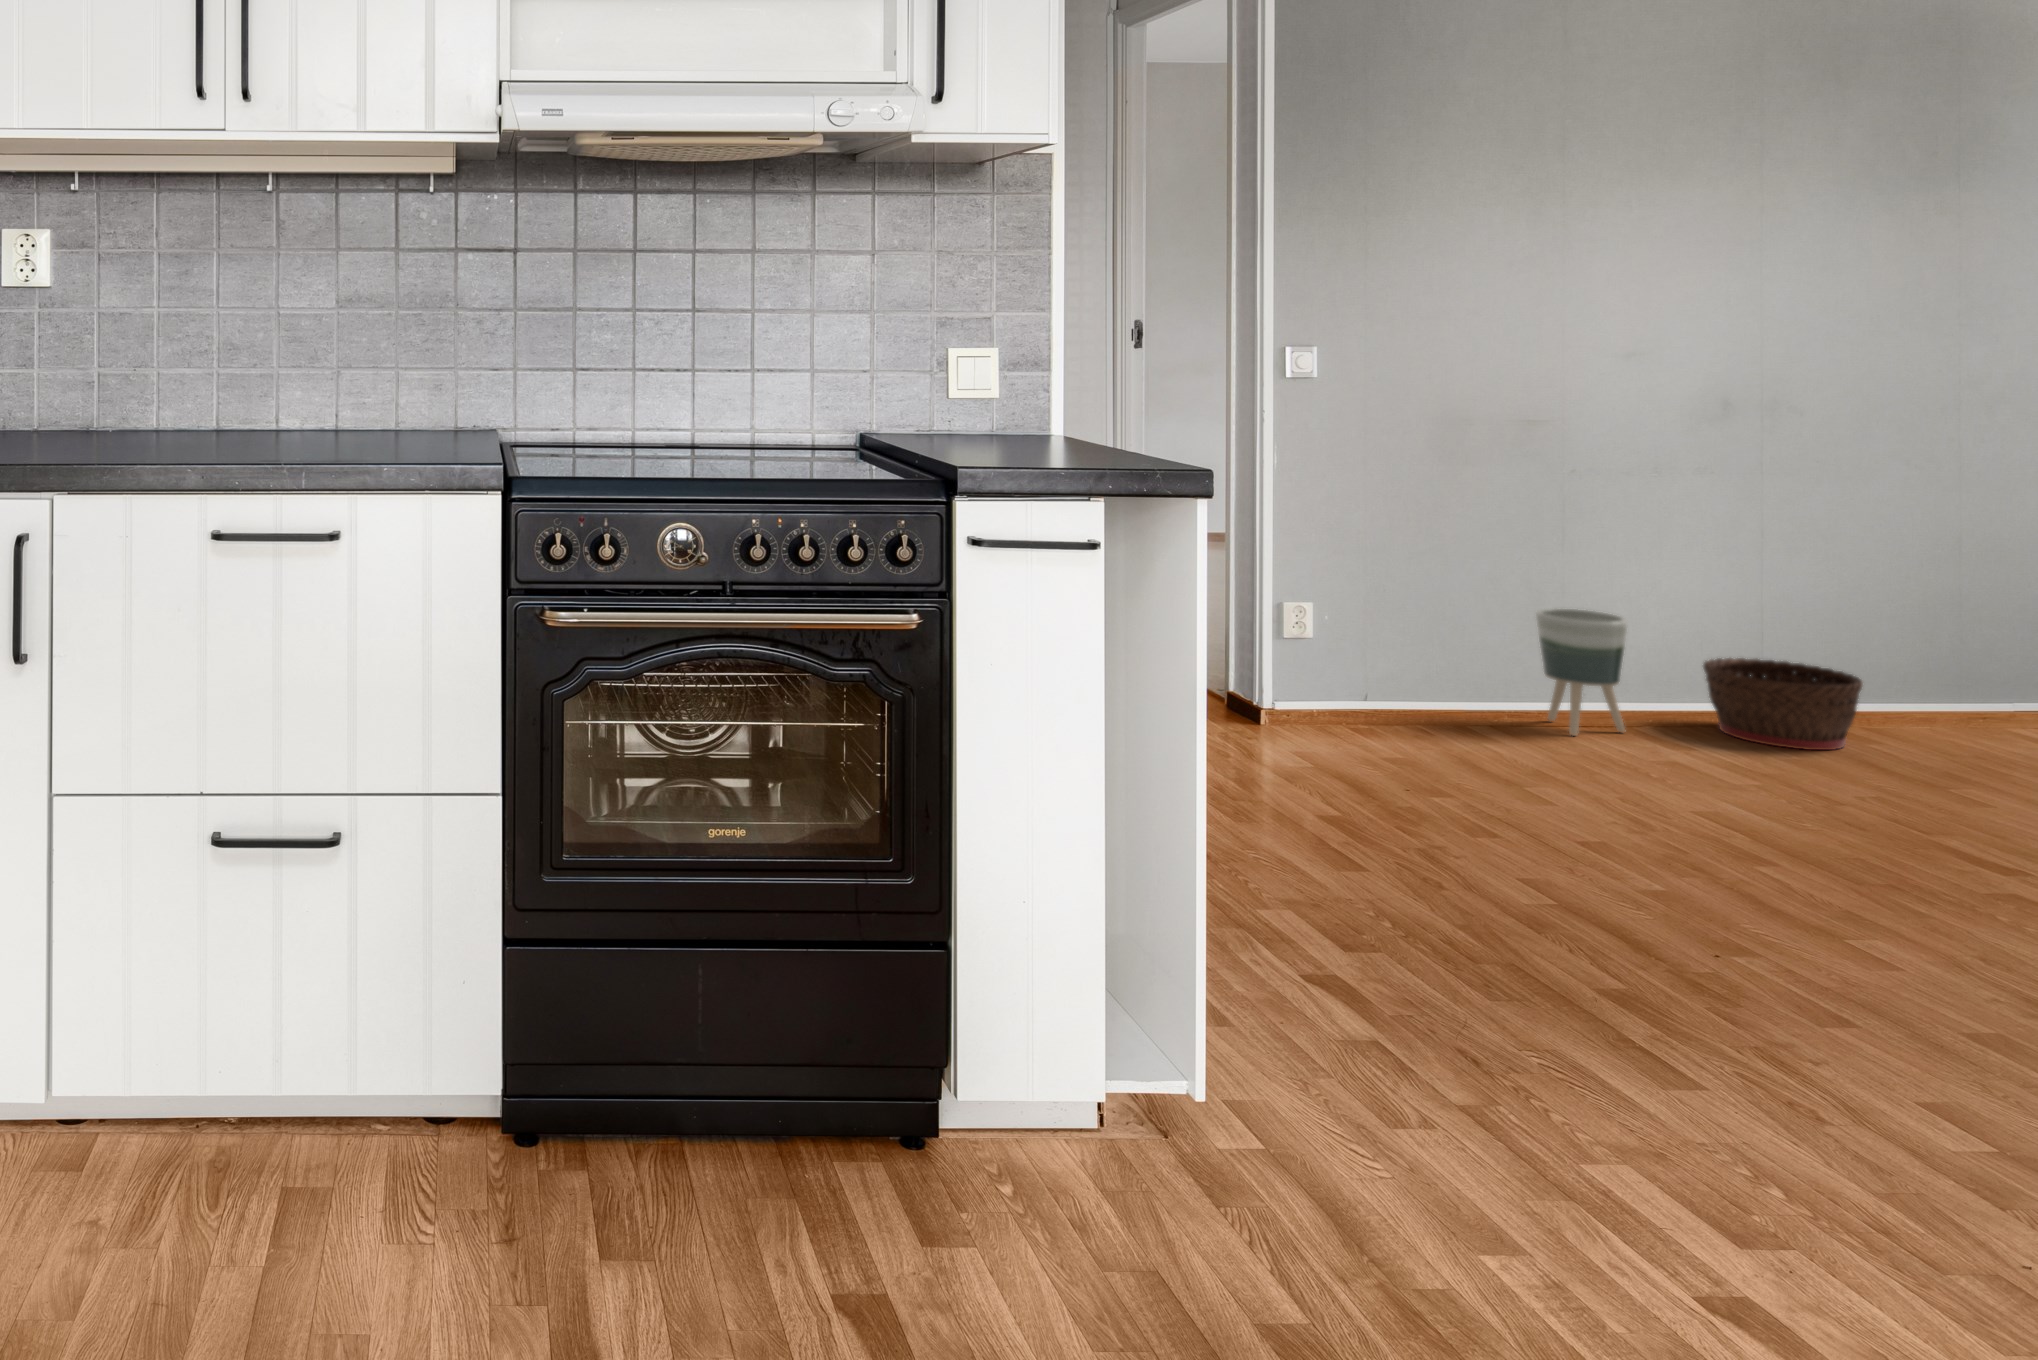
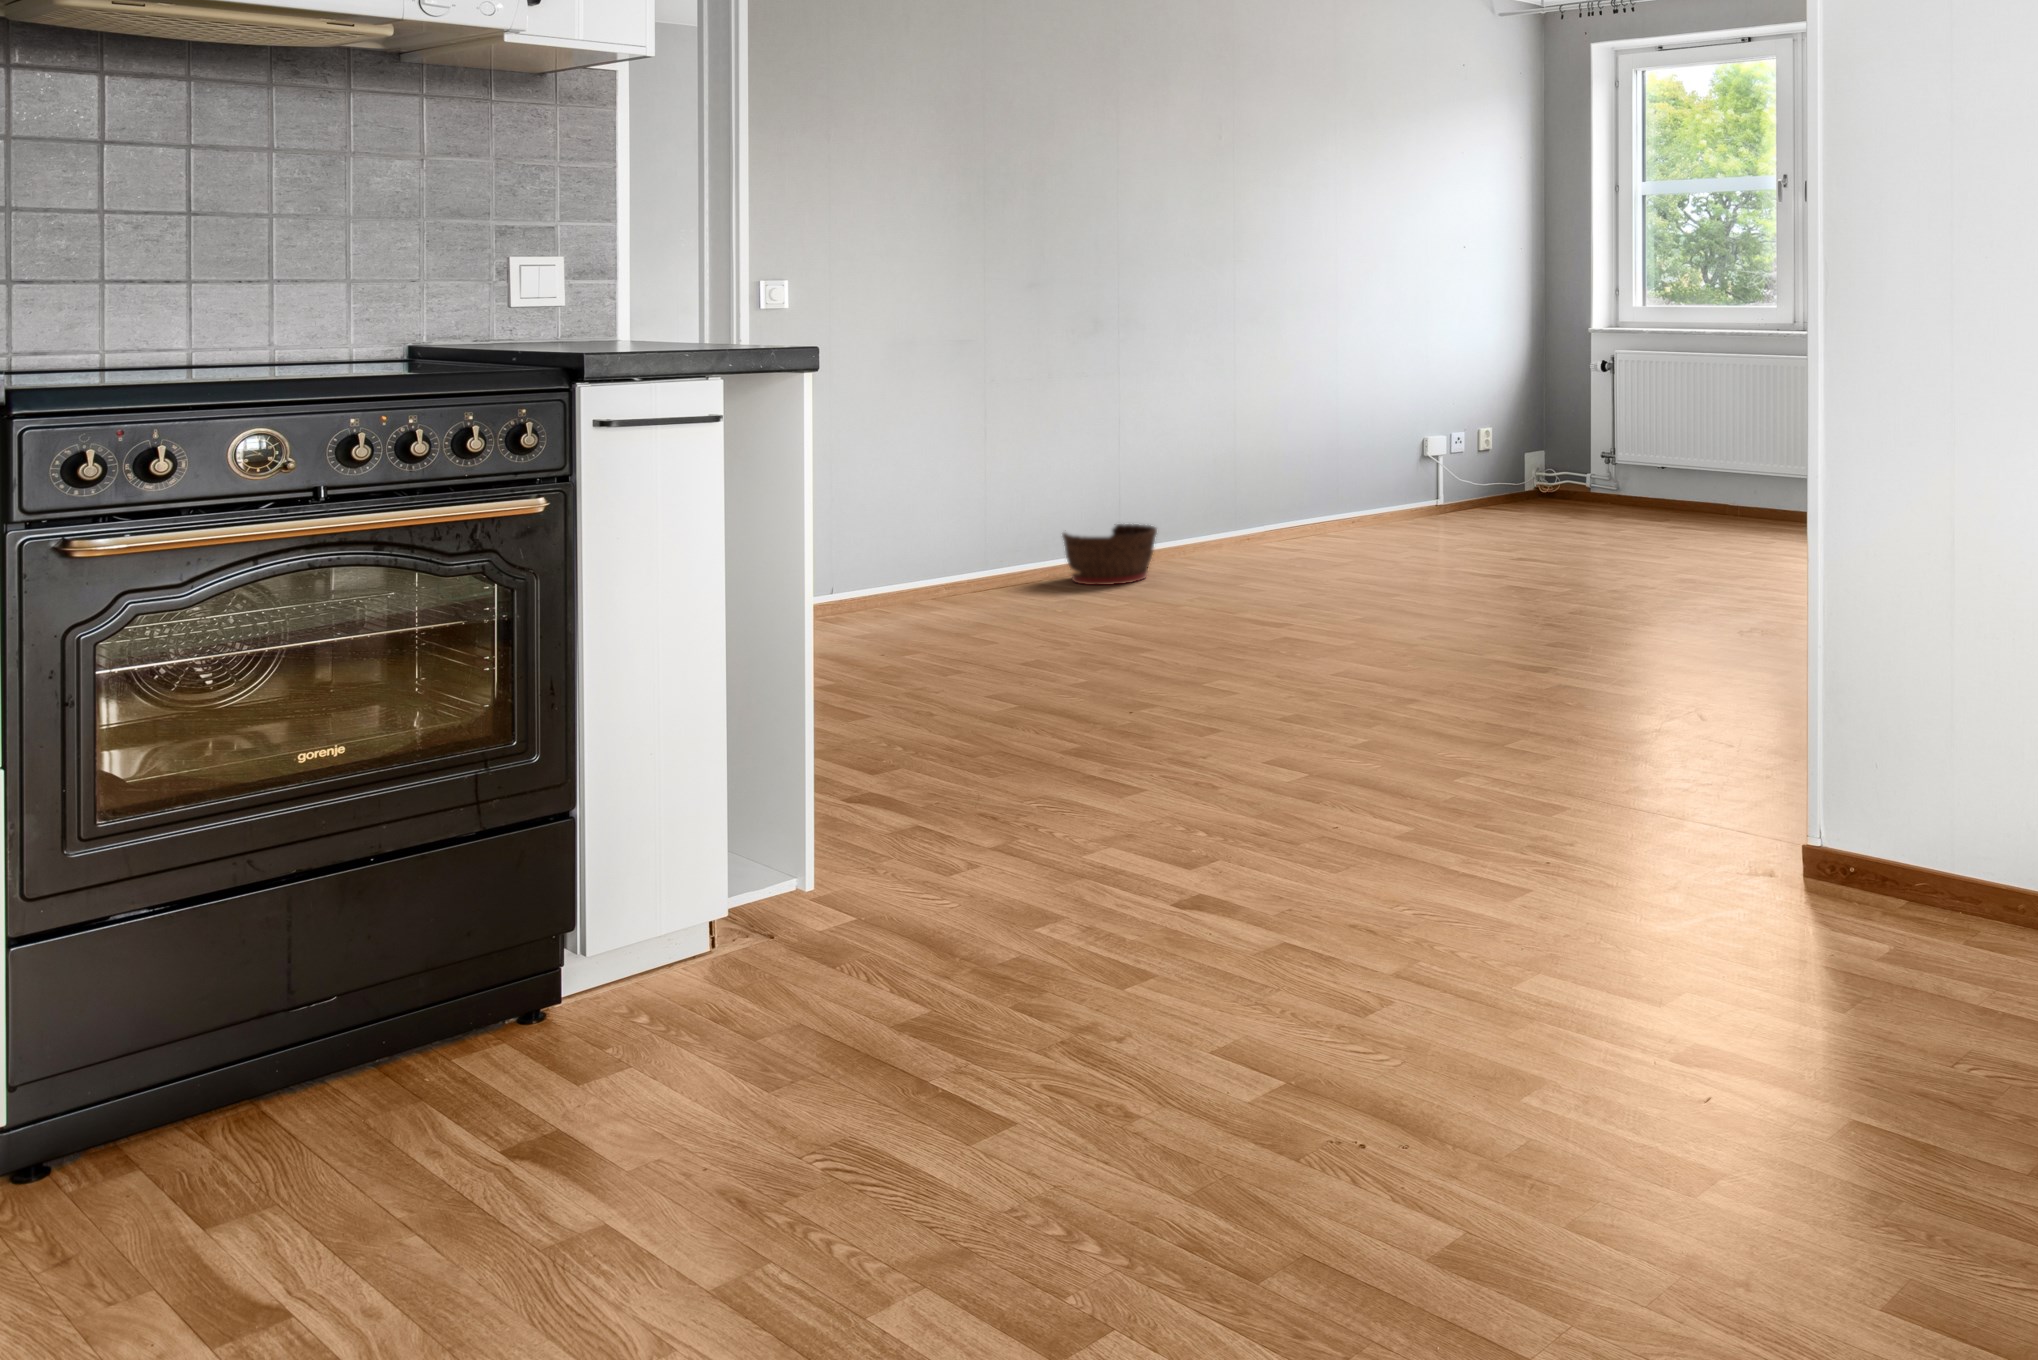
planter: present [1536,608,1627,736] -> none [952,503,1017,603]

